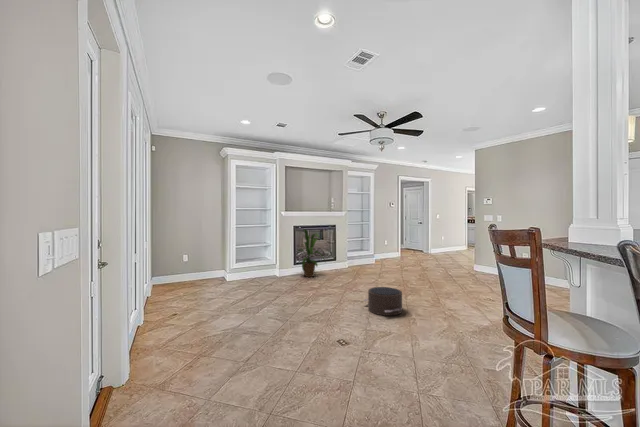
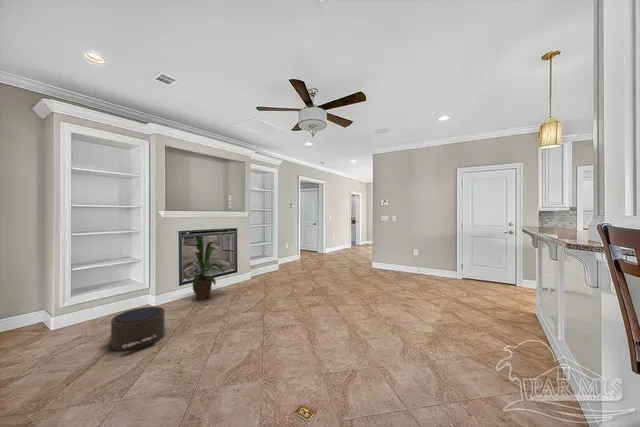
pouf: present [364,287,402,316] -> present [111,307,165,351]

